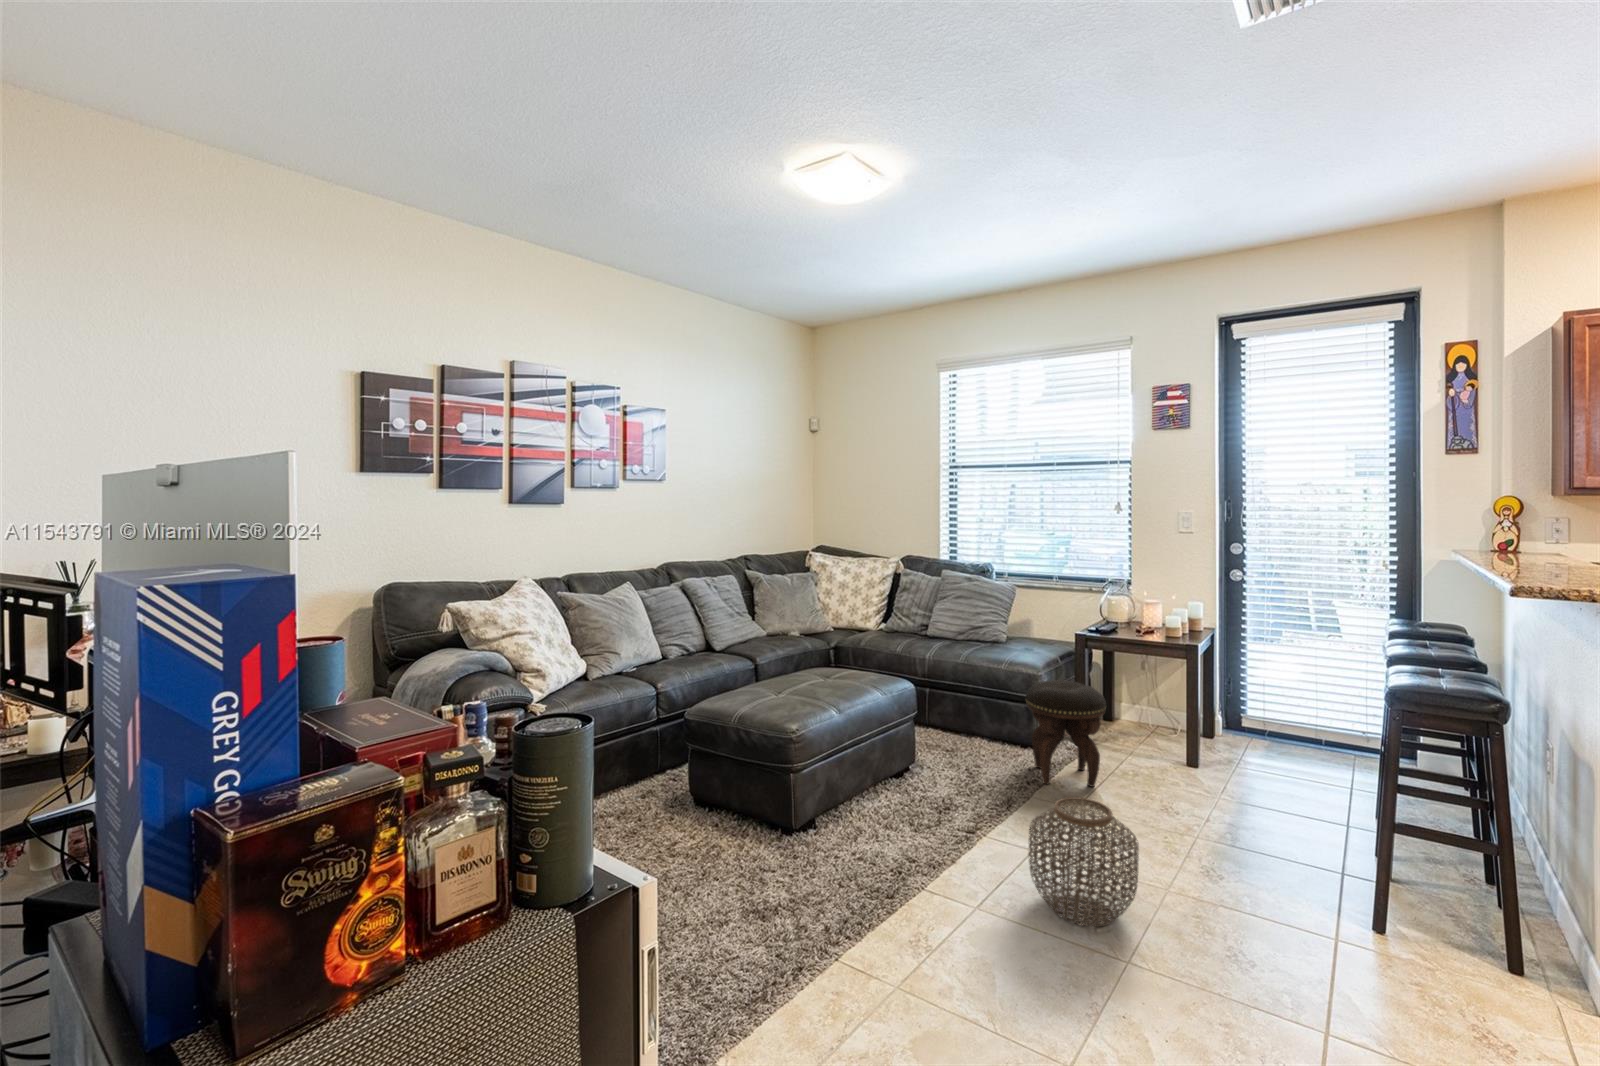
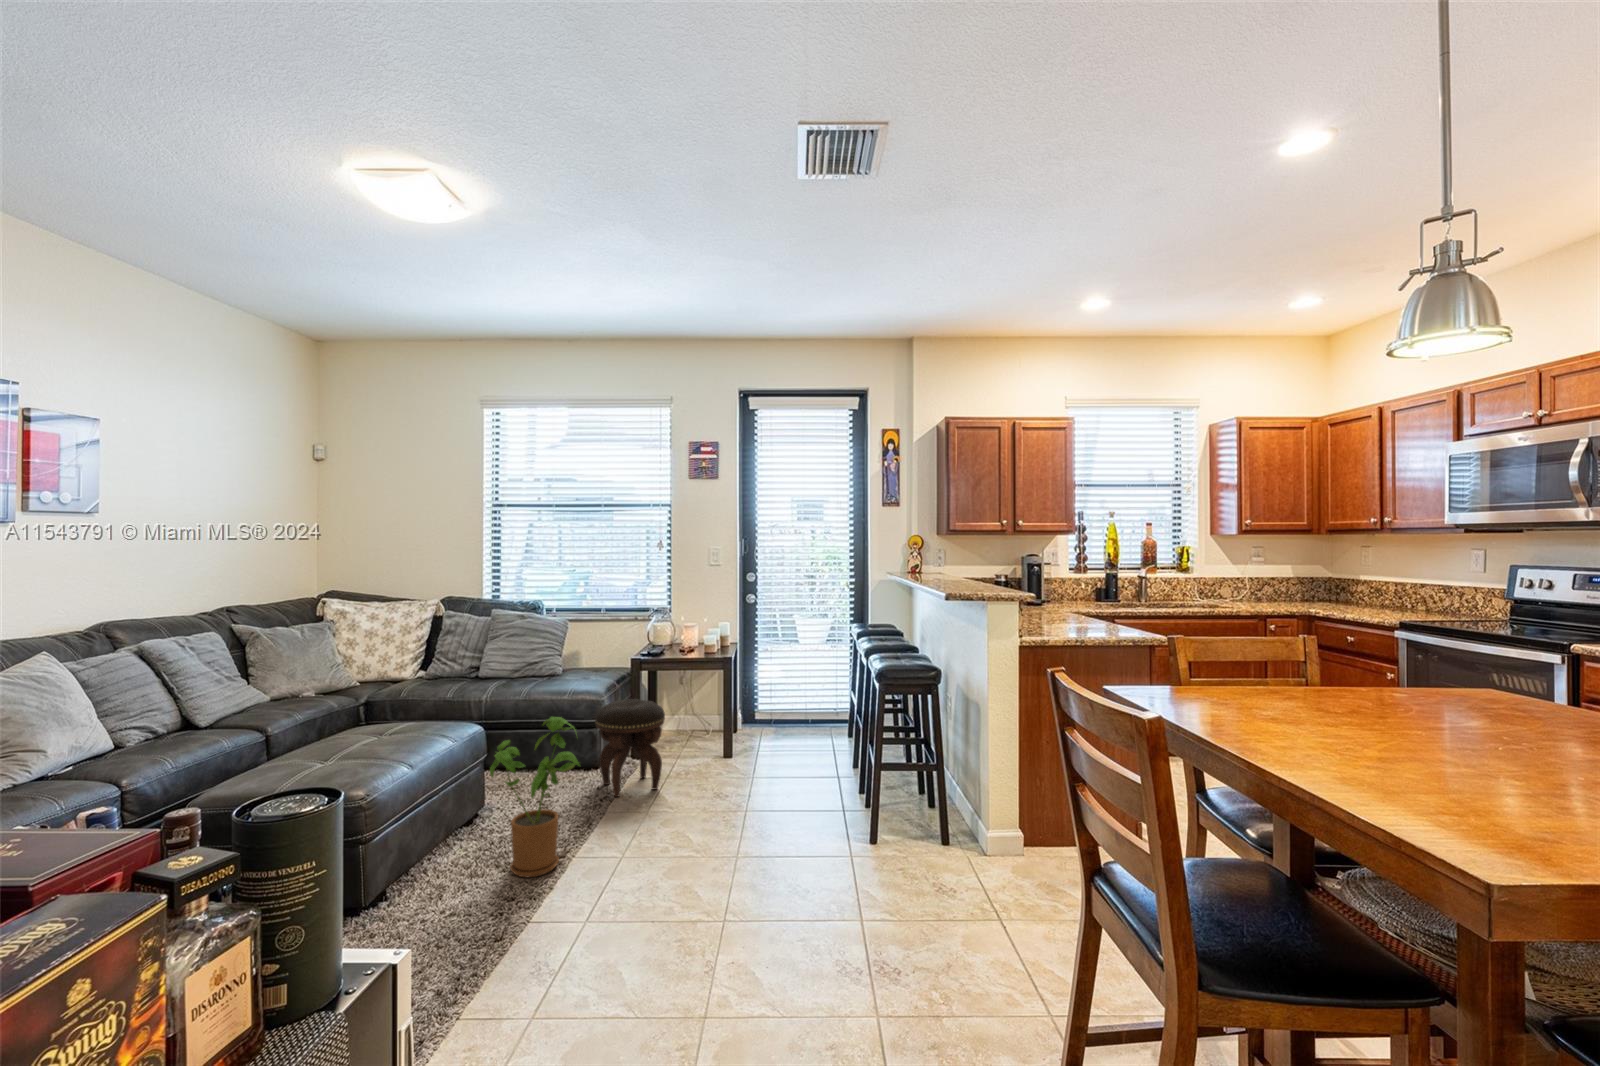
house plant: none [902,689,987,846] -> present [490,717,579,877]
woven basket: present [1029,797,1139,927] -> none [631,790,720,901]

